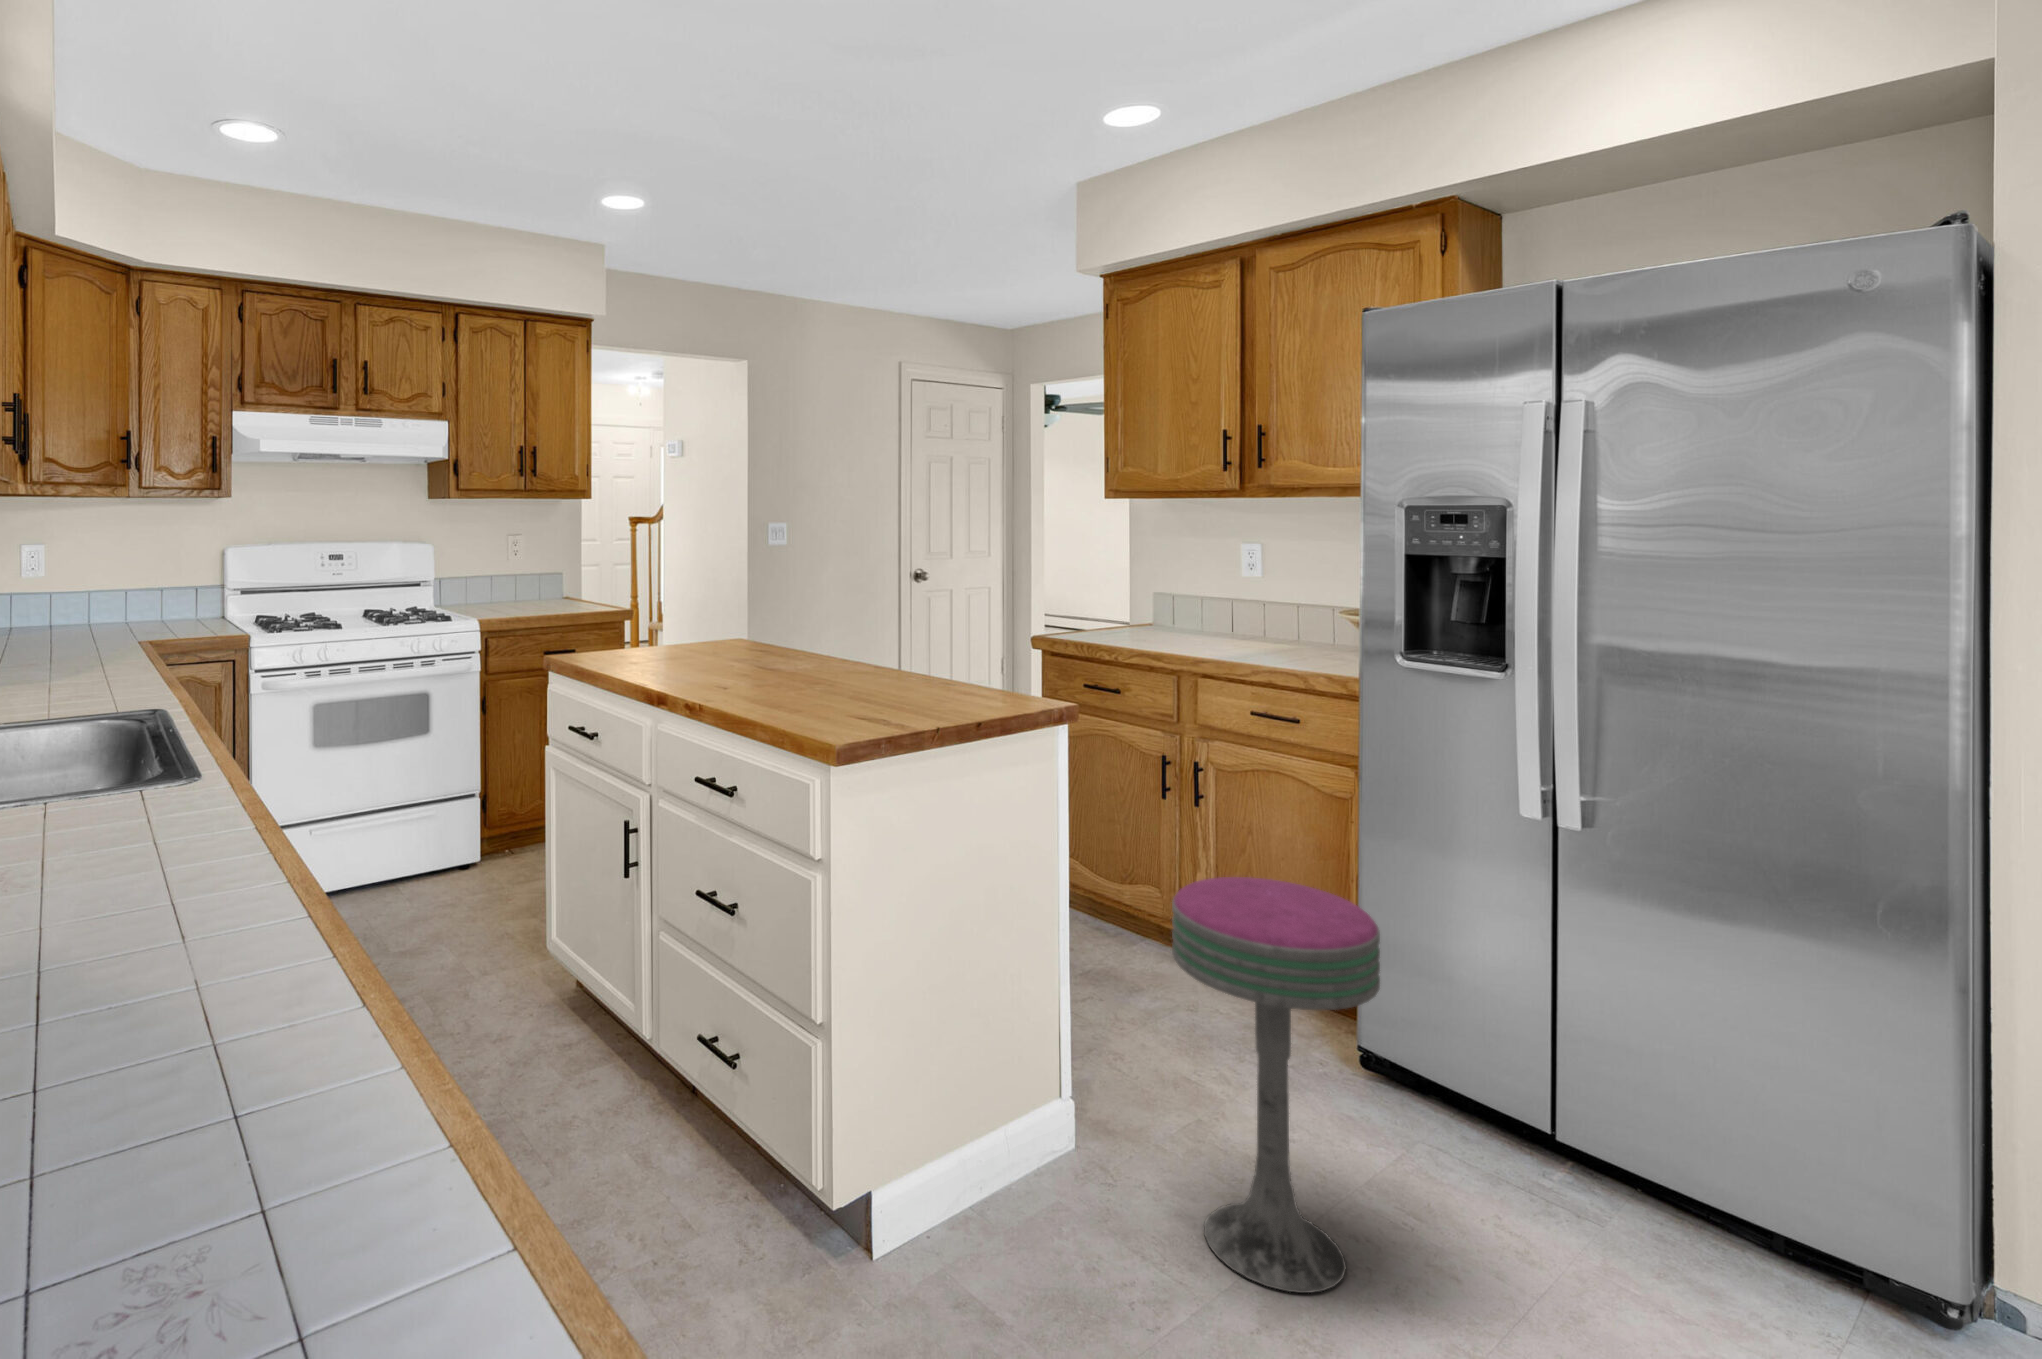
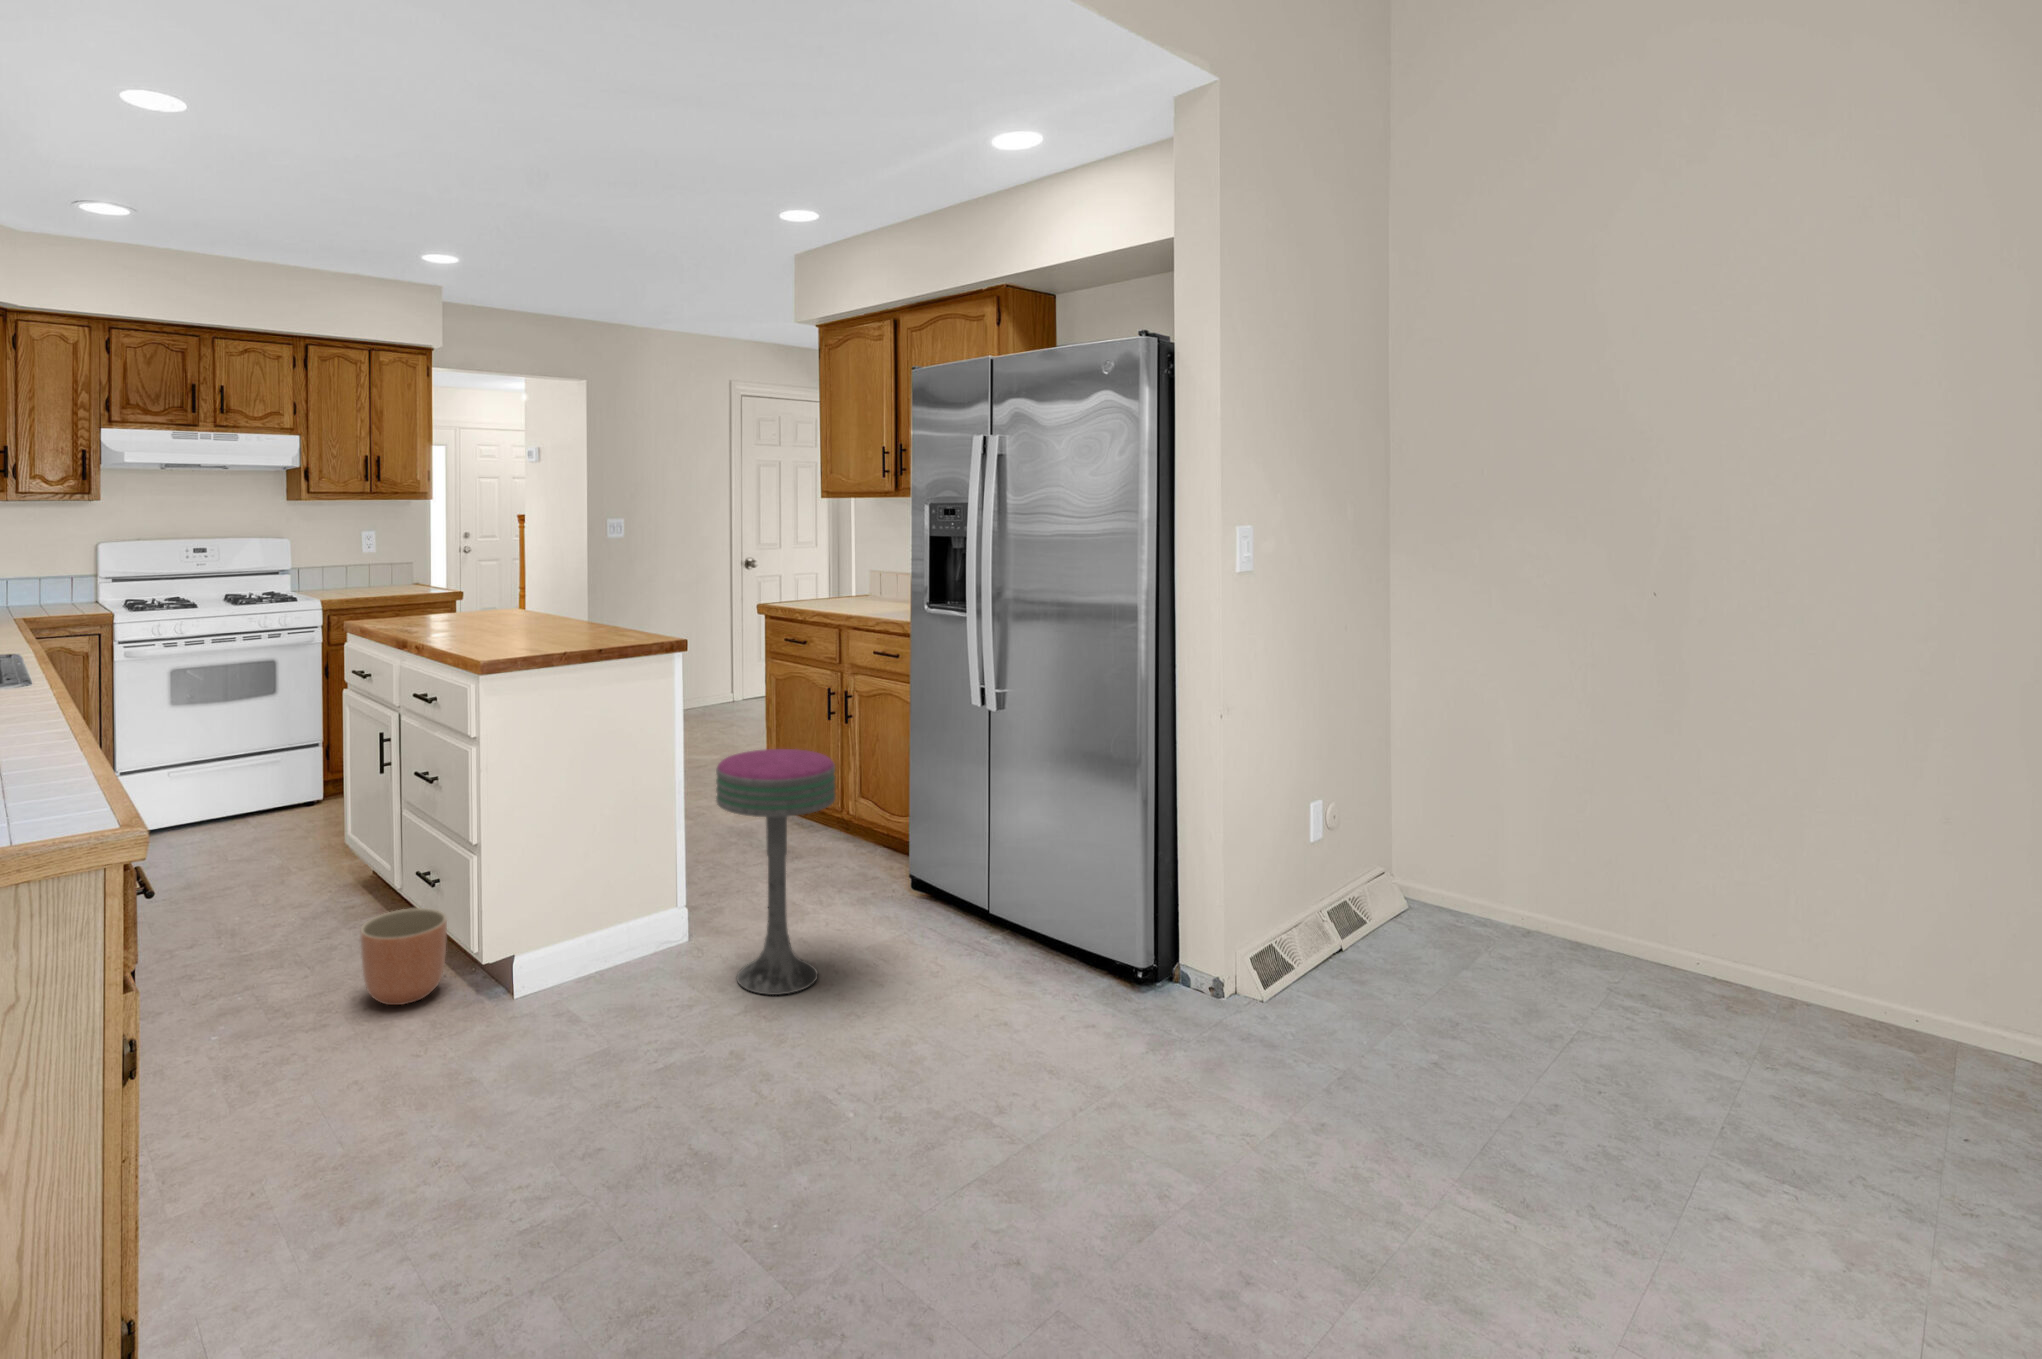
planter: none [647,1101,768,1269] -> present [360,908,447,1005]

